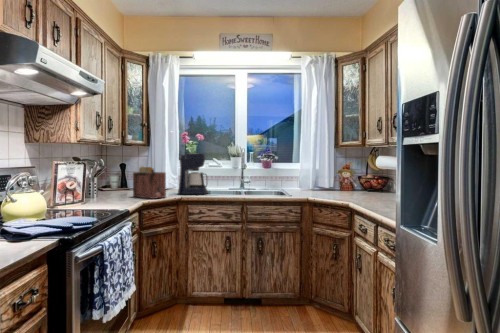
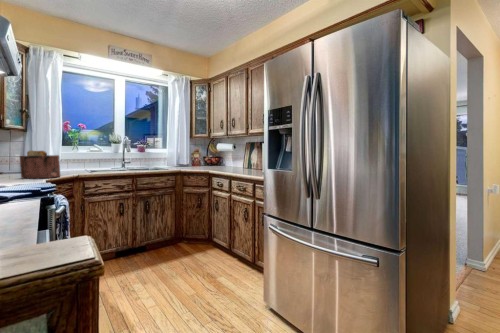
coffee maker: present [178,153,208,194] -> none [67,140,97,174]

